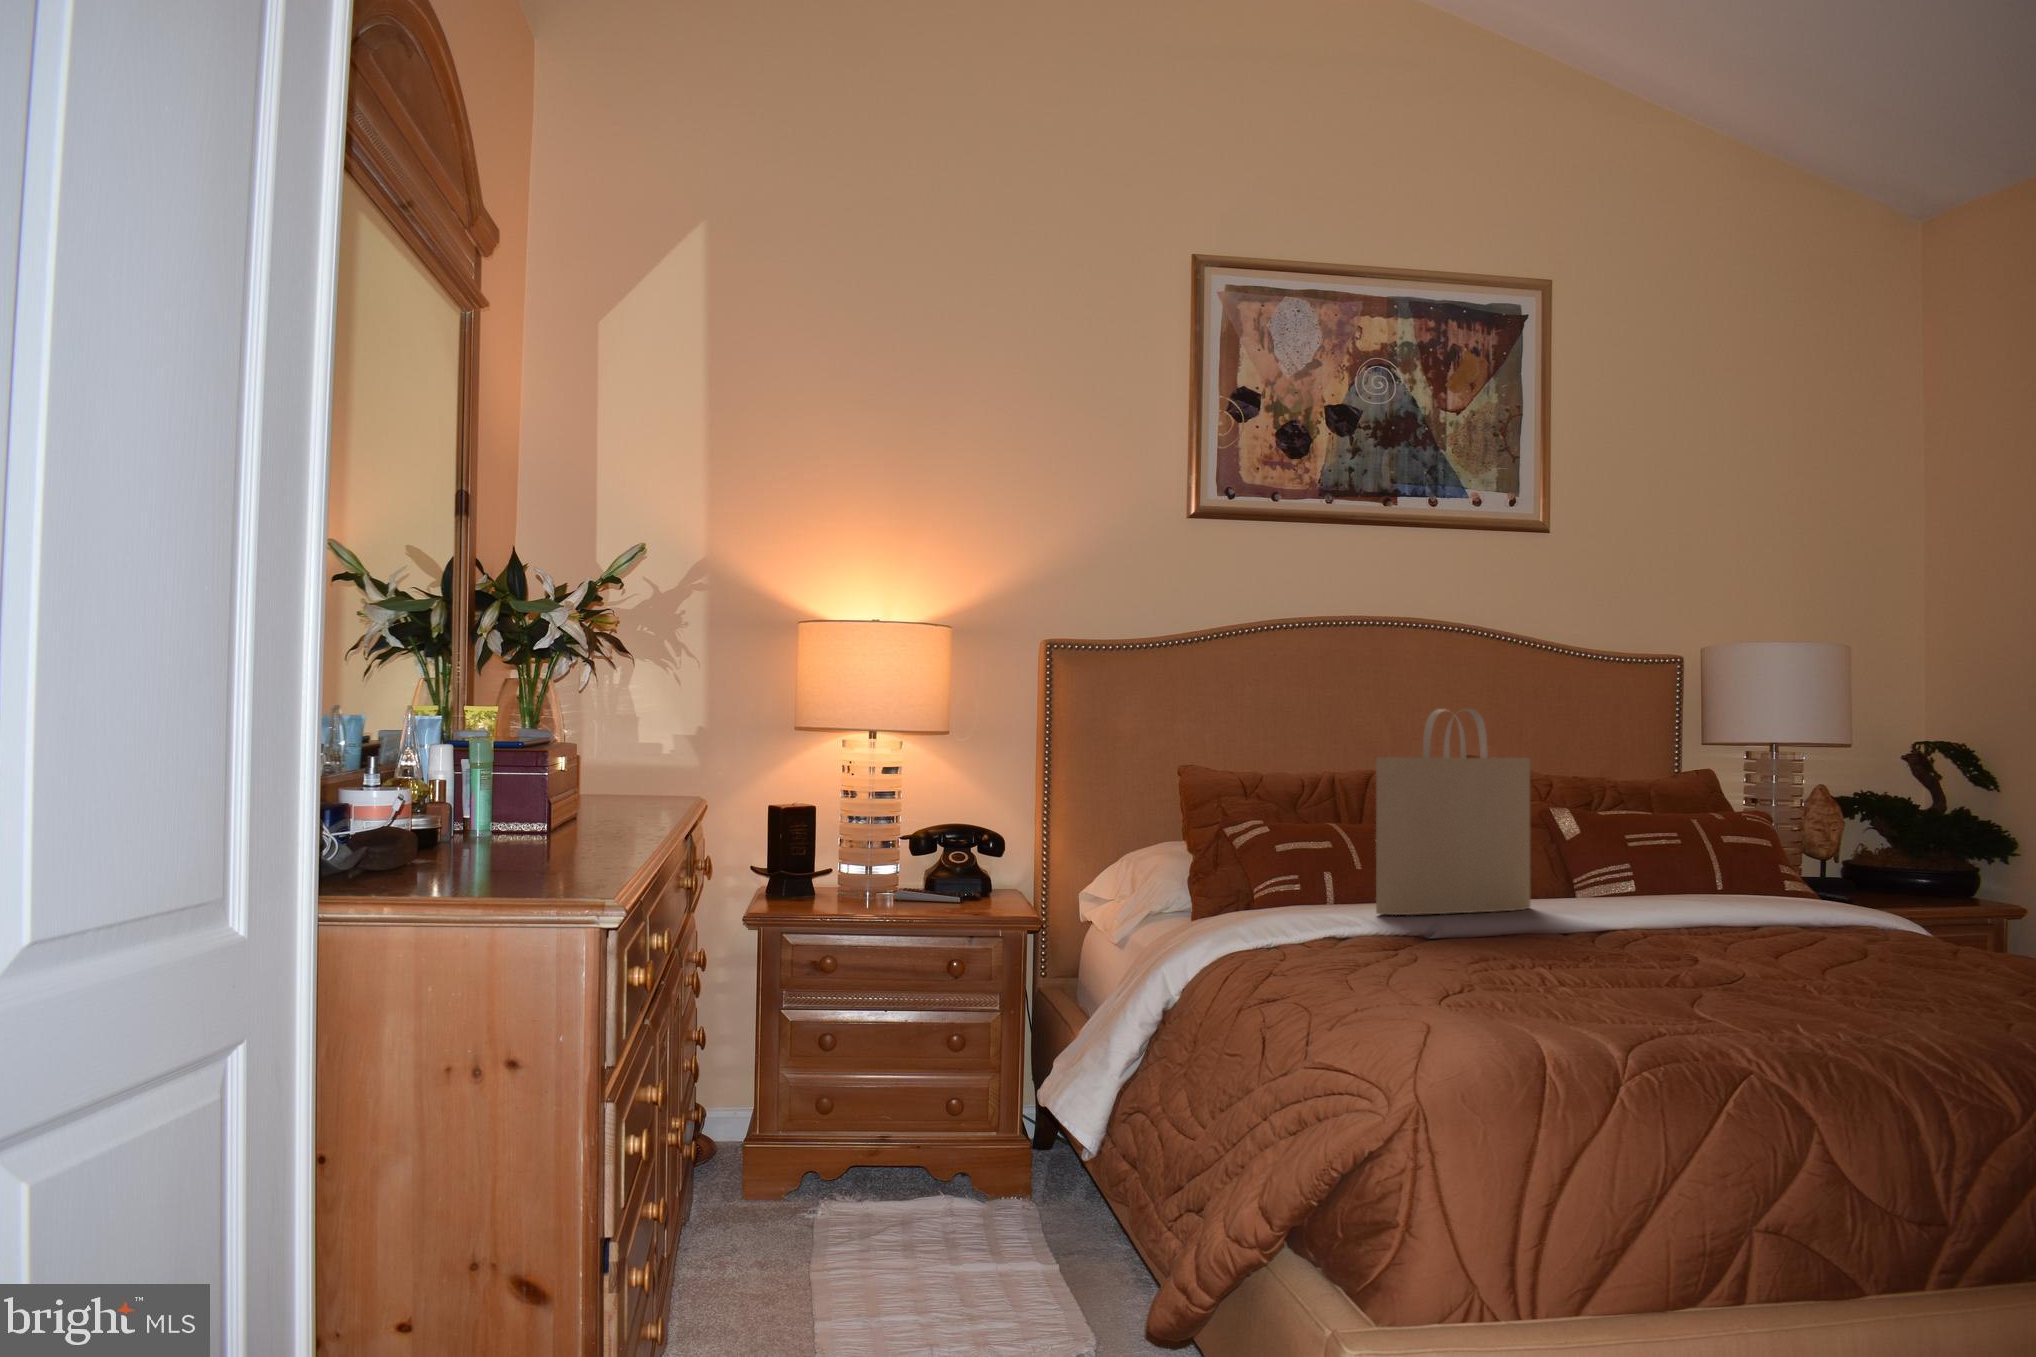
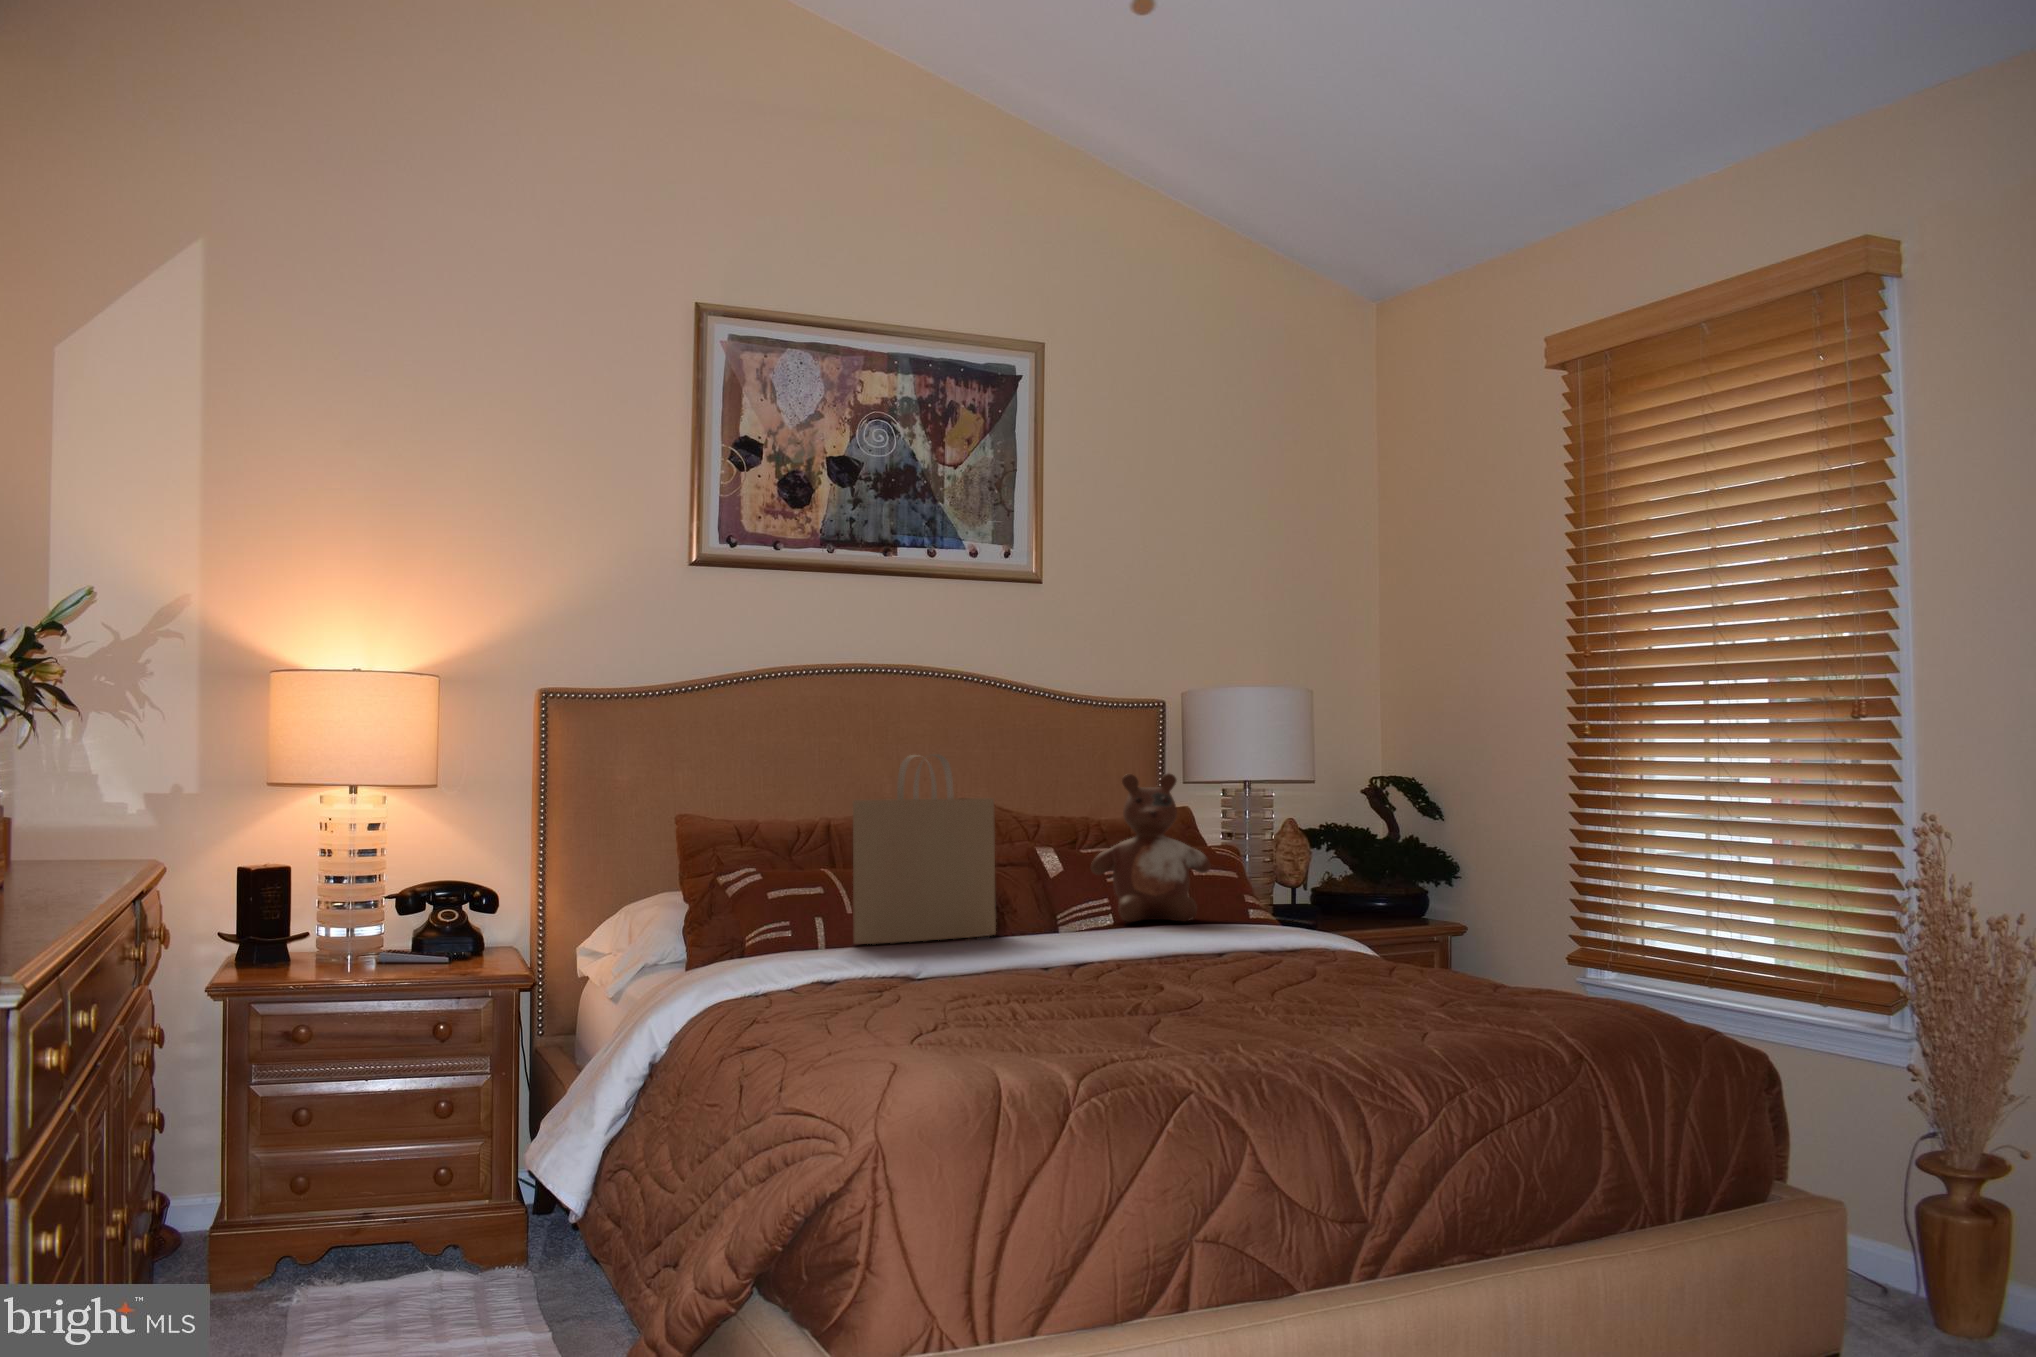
stuffed bear: none [1627,734,1773,902] -> present [1091,773,1211,922]

